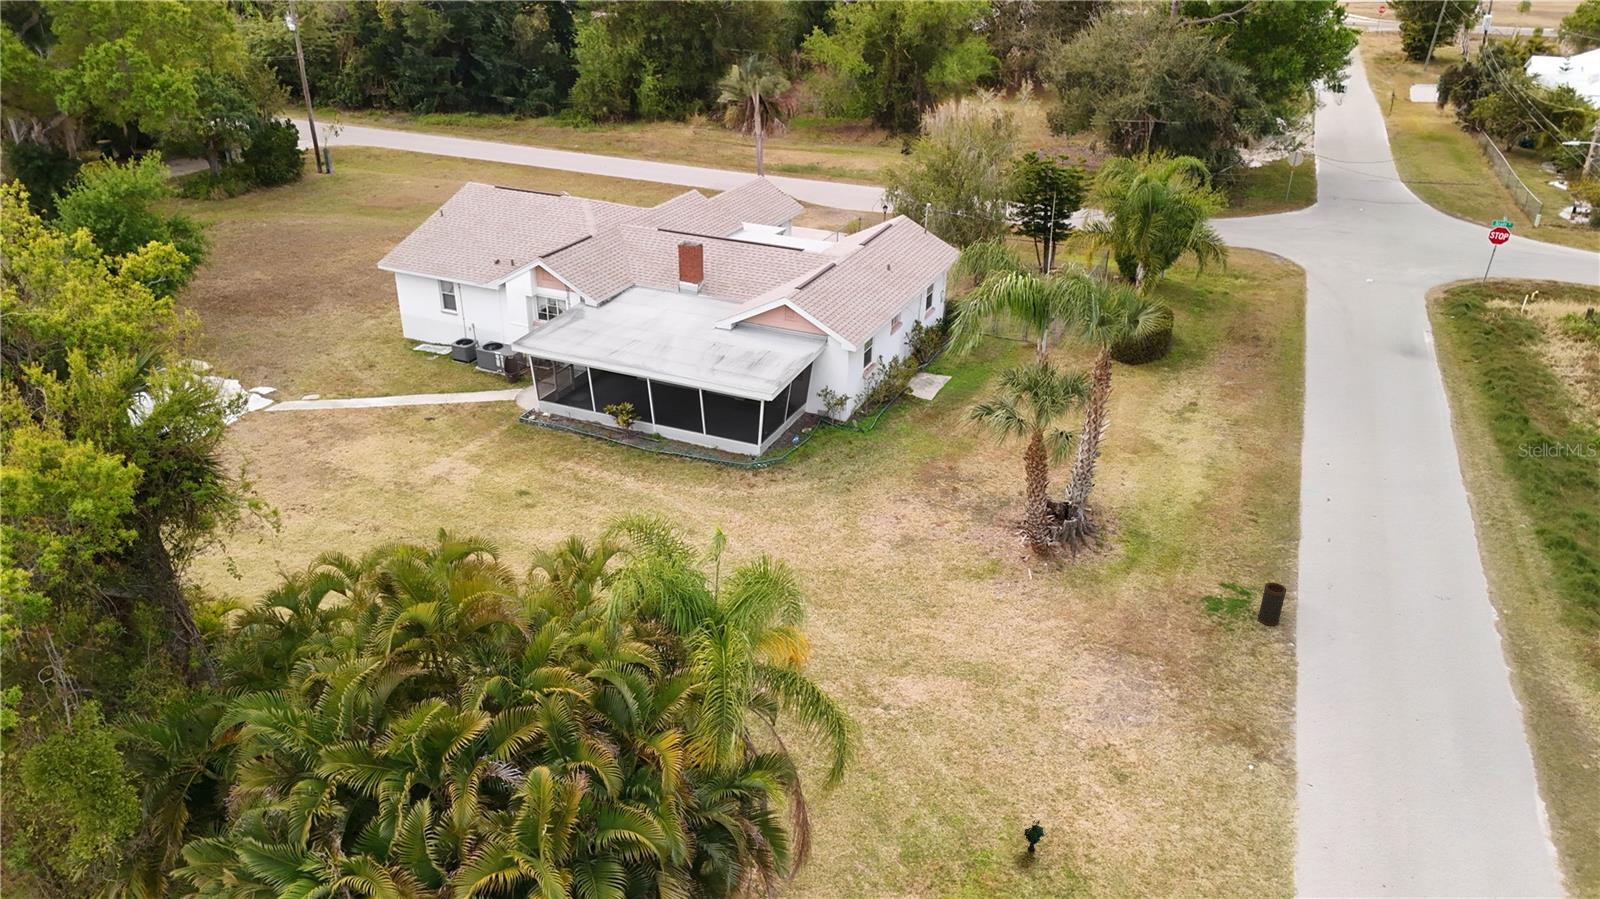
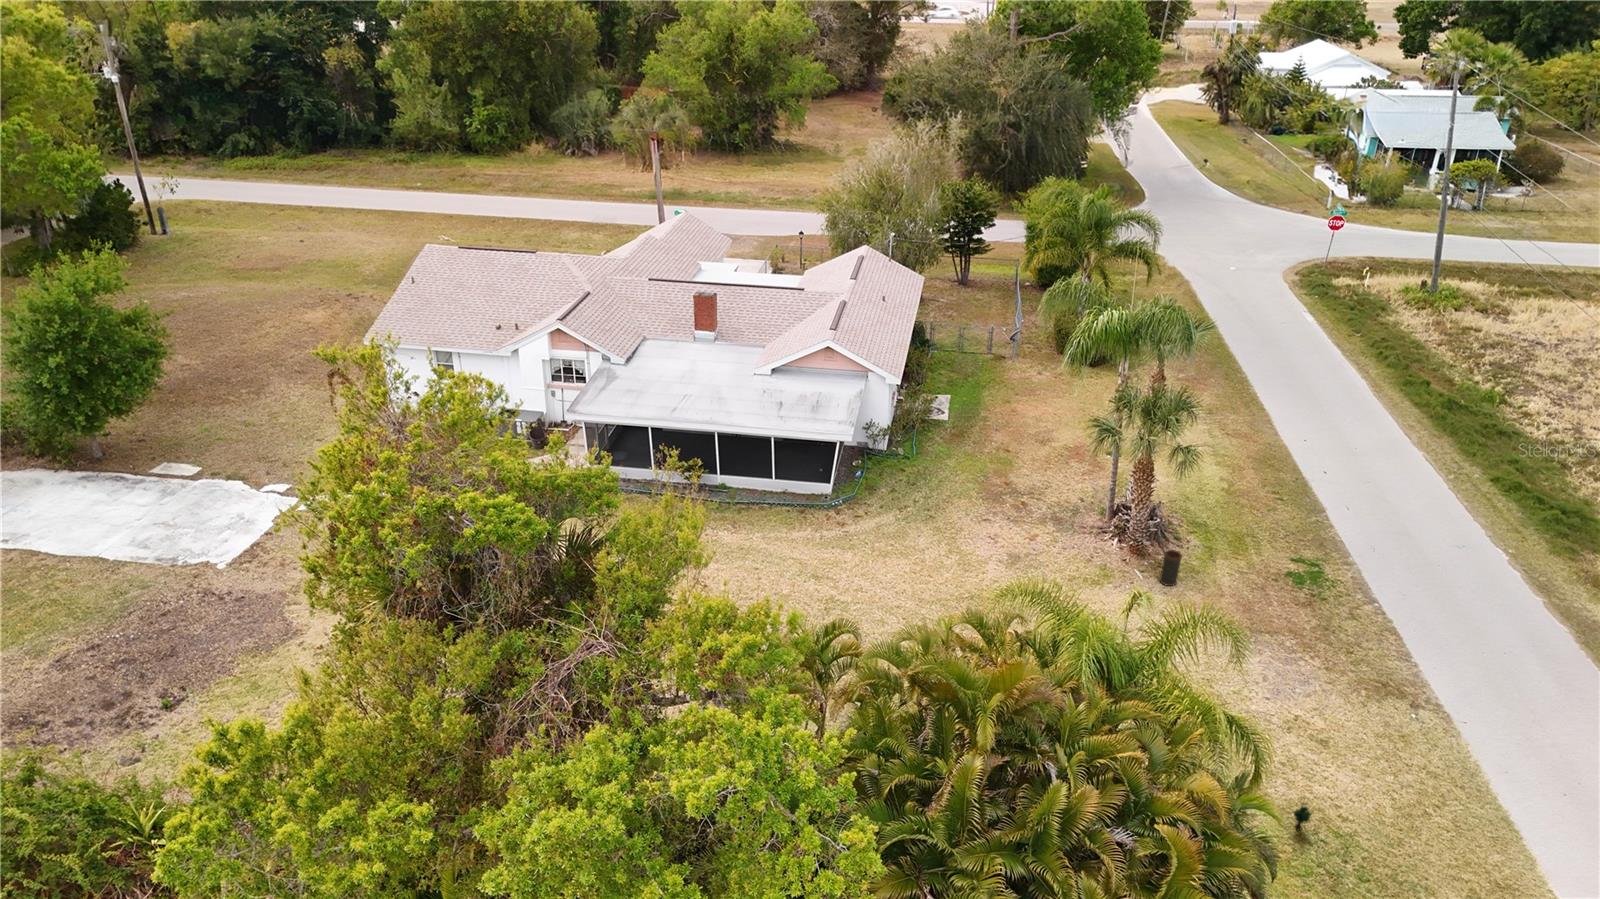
trash can: present [1258,583,1286,626] -> present [1160,550,1182,586]

